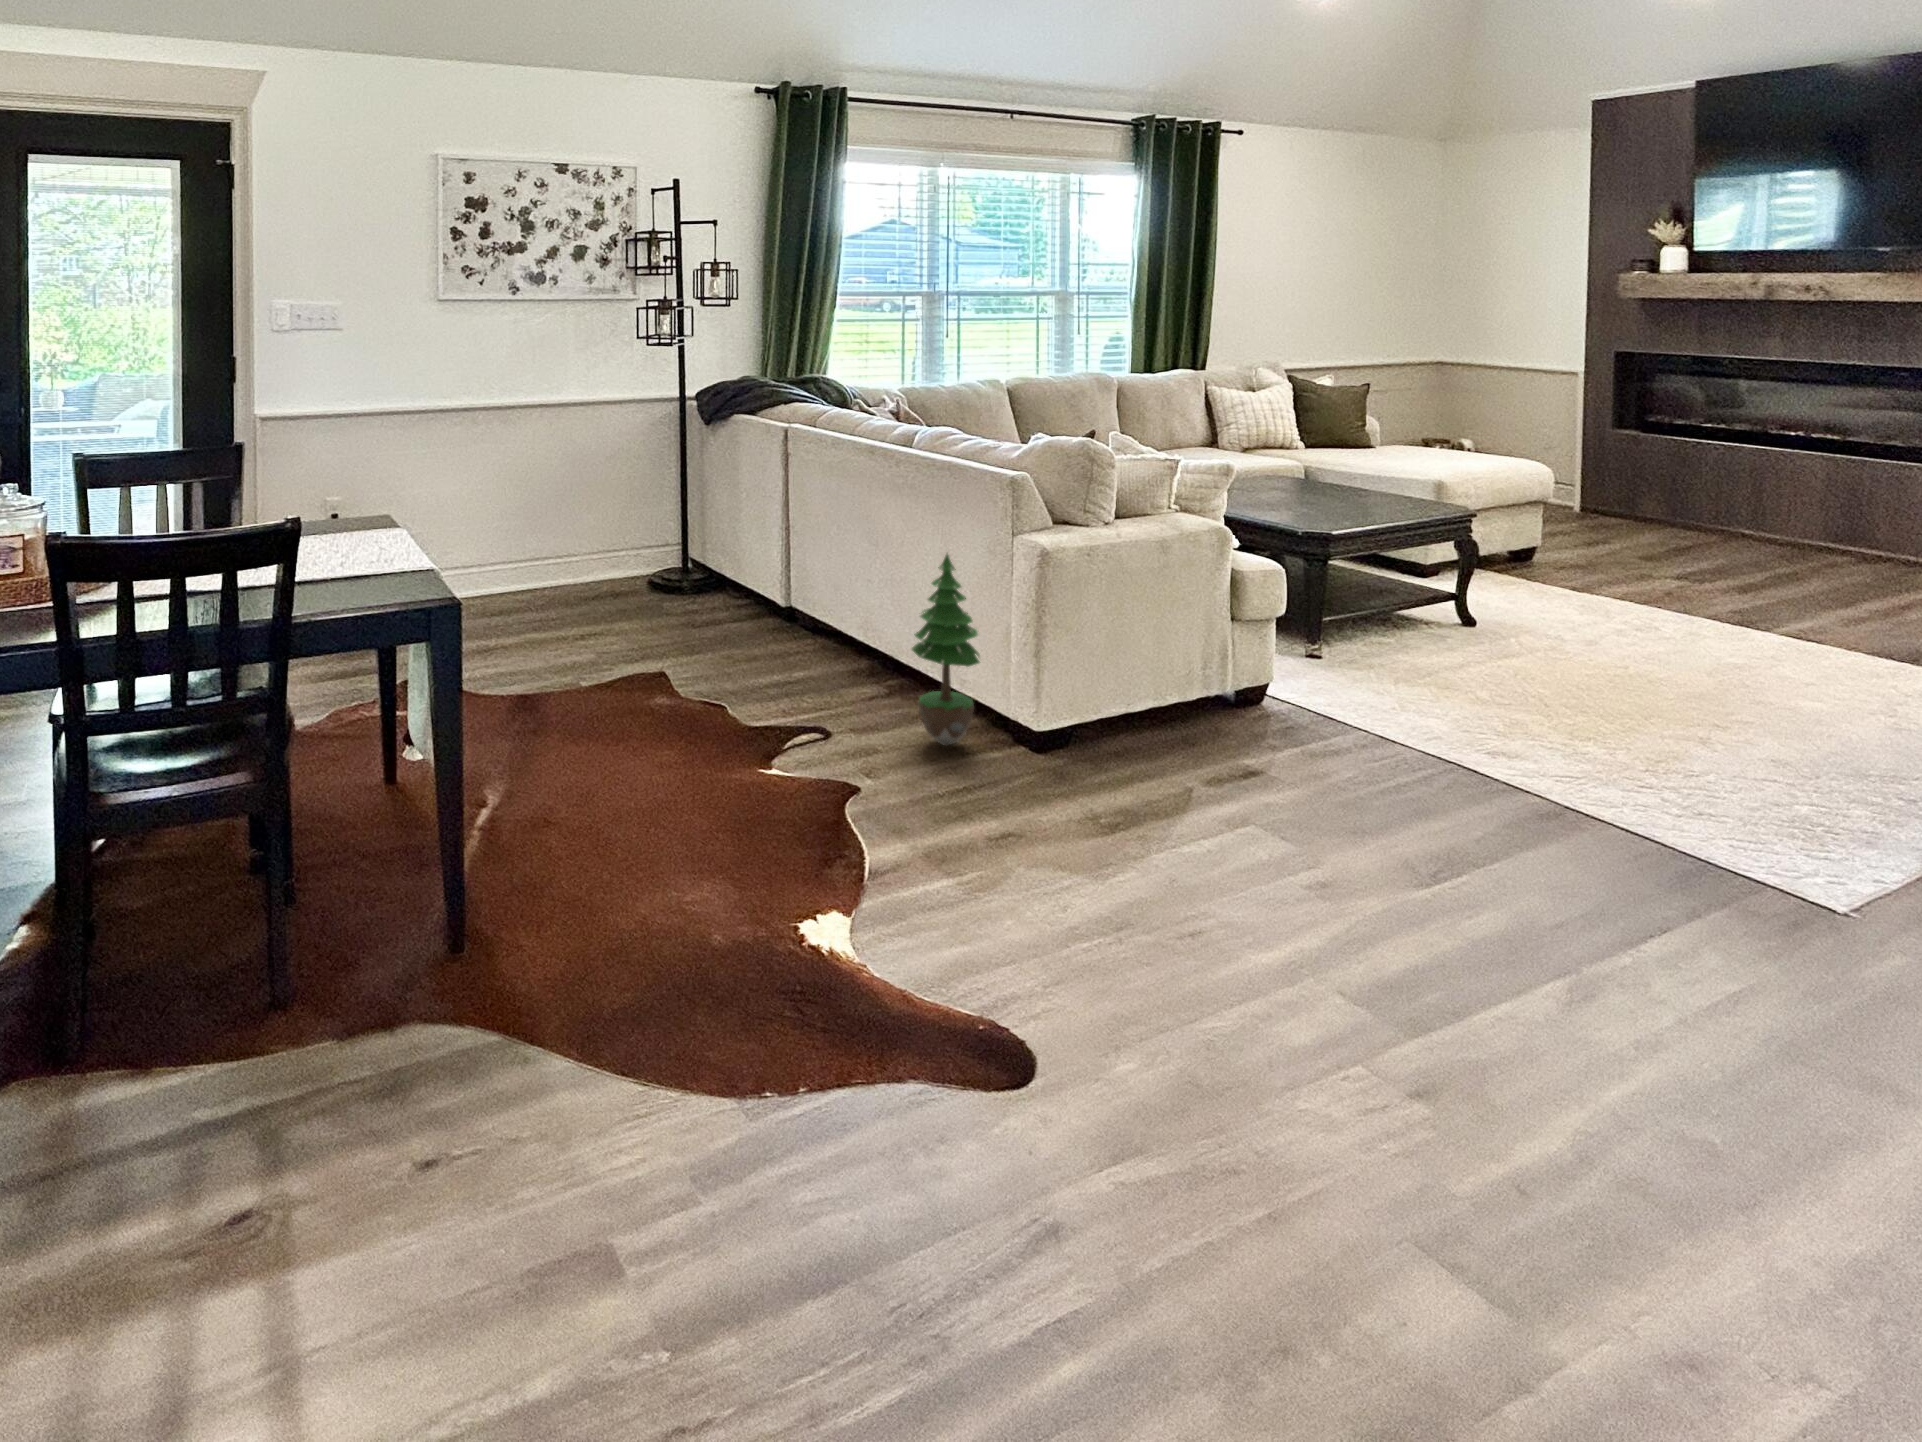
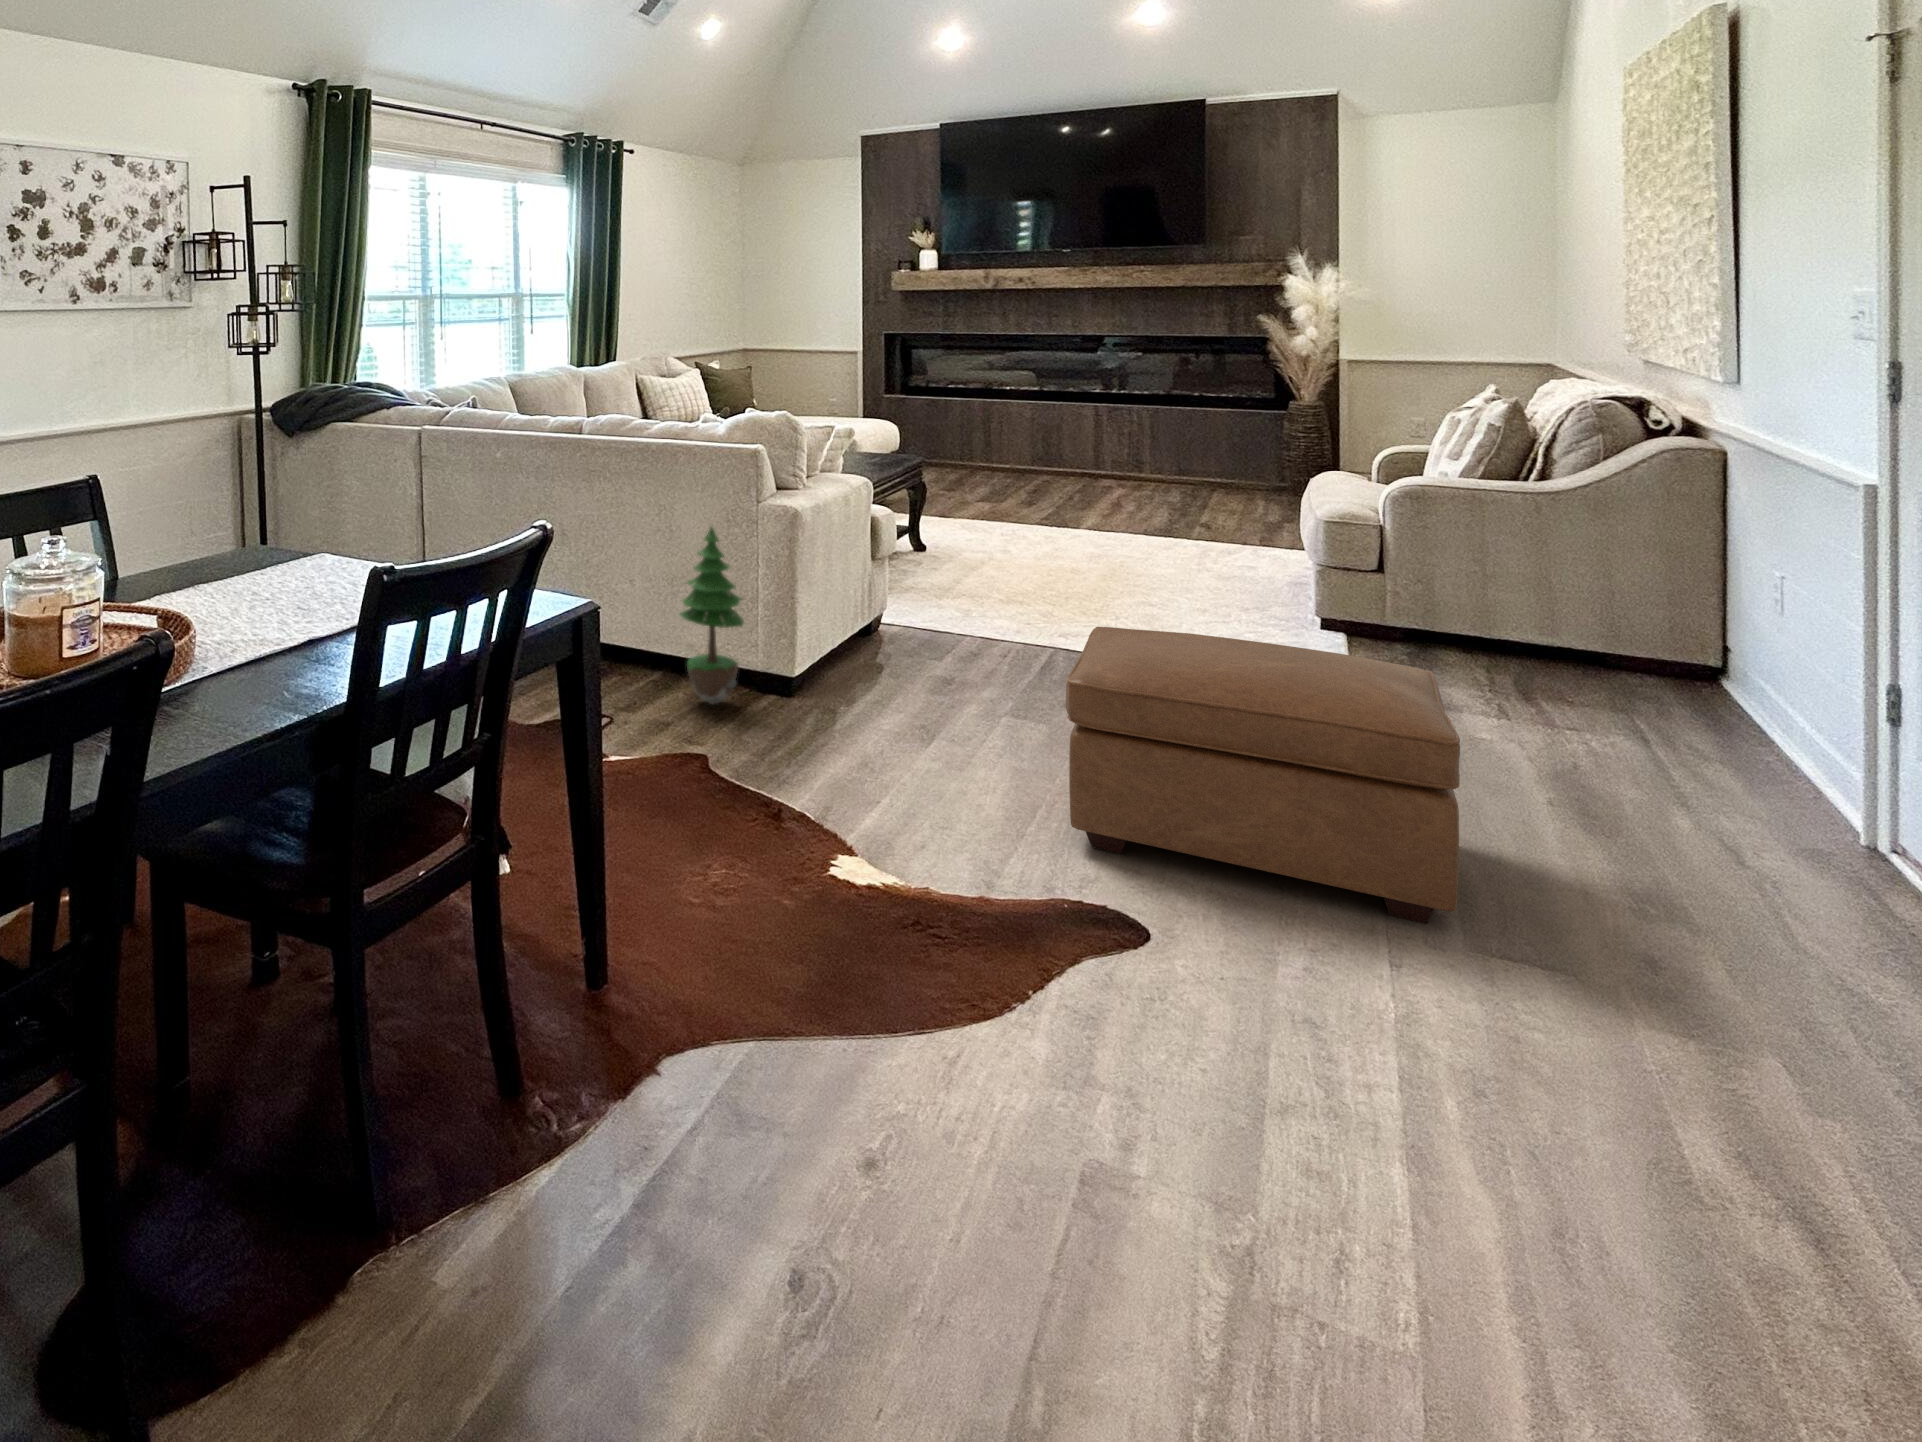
ottoman: none [1101,733,1648,1206] -> present [1066,627,1460,923]

